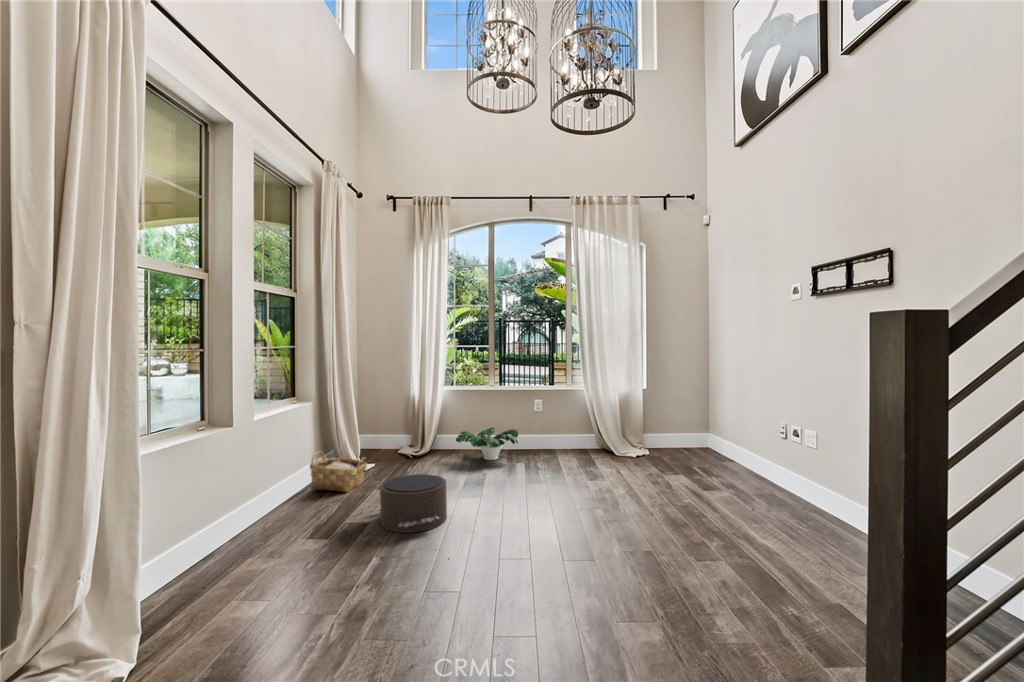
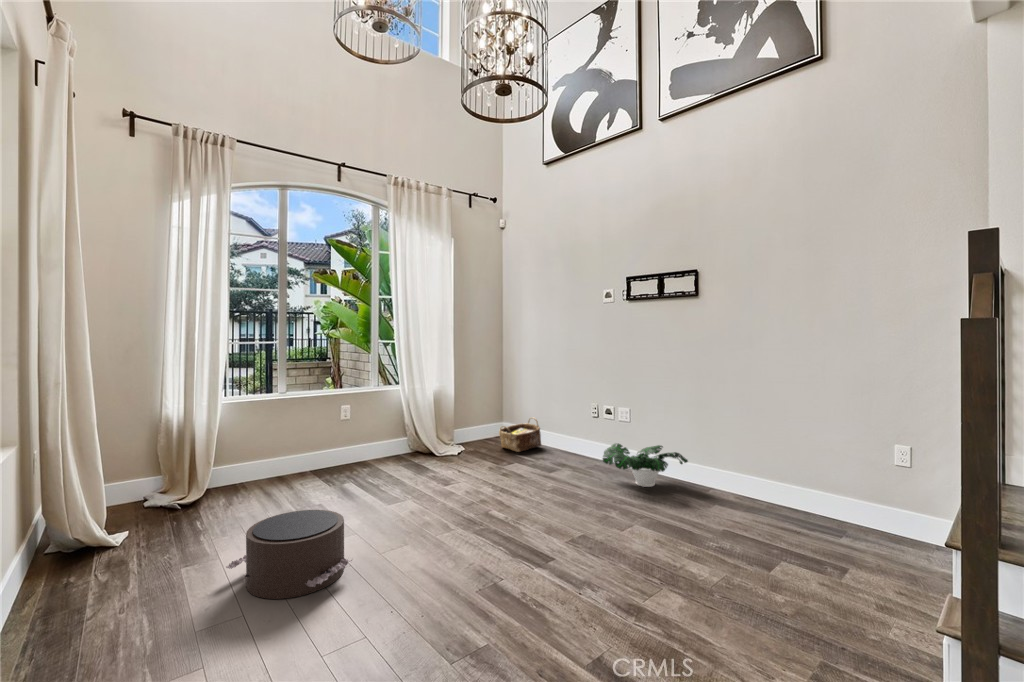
potted plant: present [456,427,518,460] -> present [603,443,688,487]
woven basket: present [310,451,366,492] -> present [499,417,541,452]

